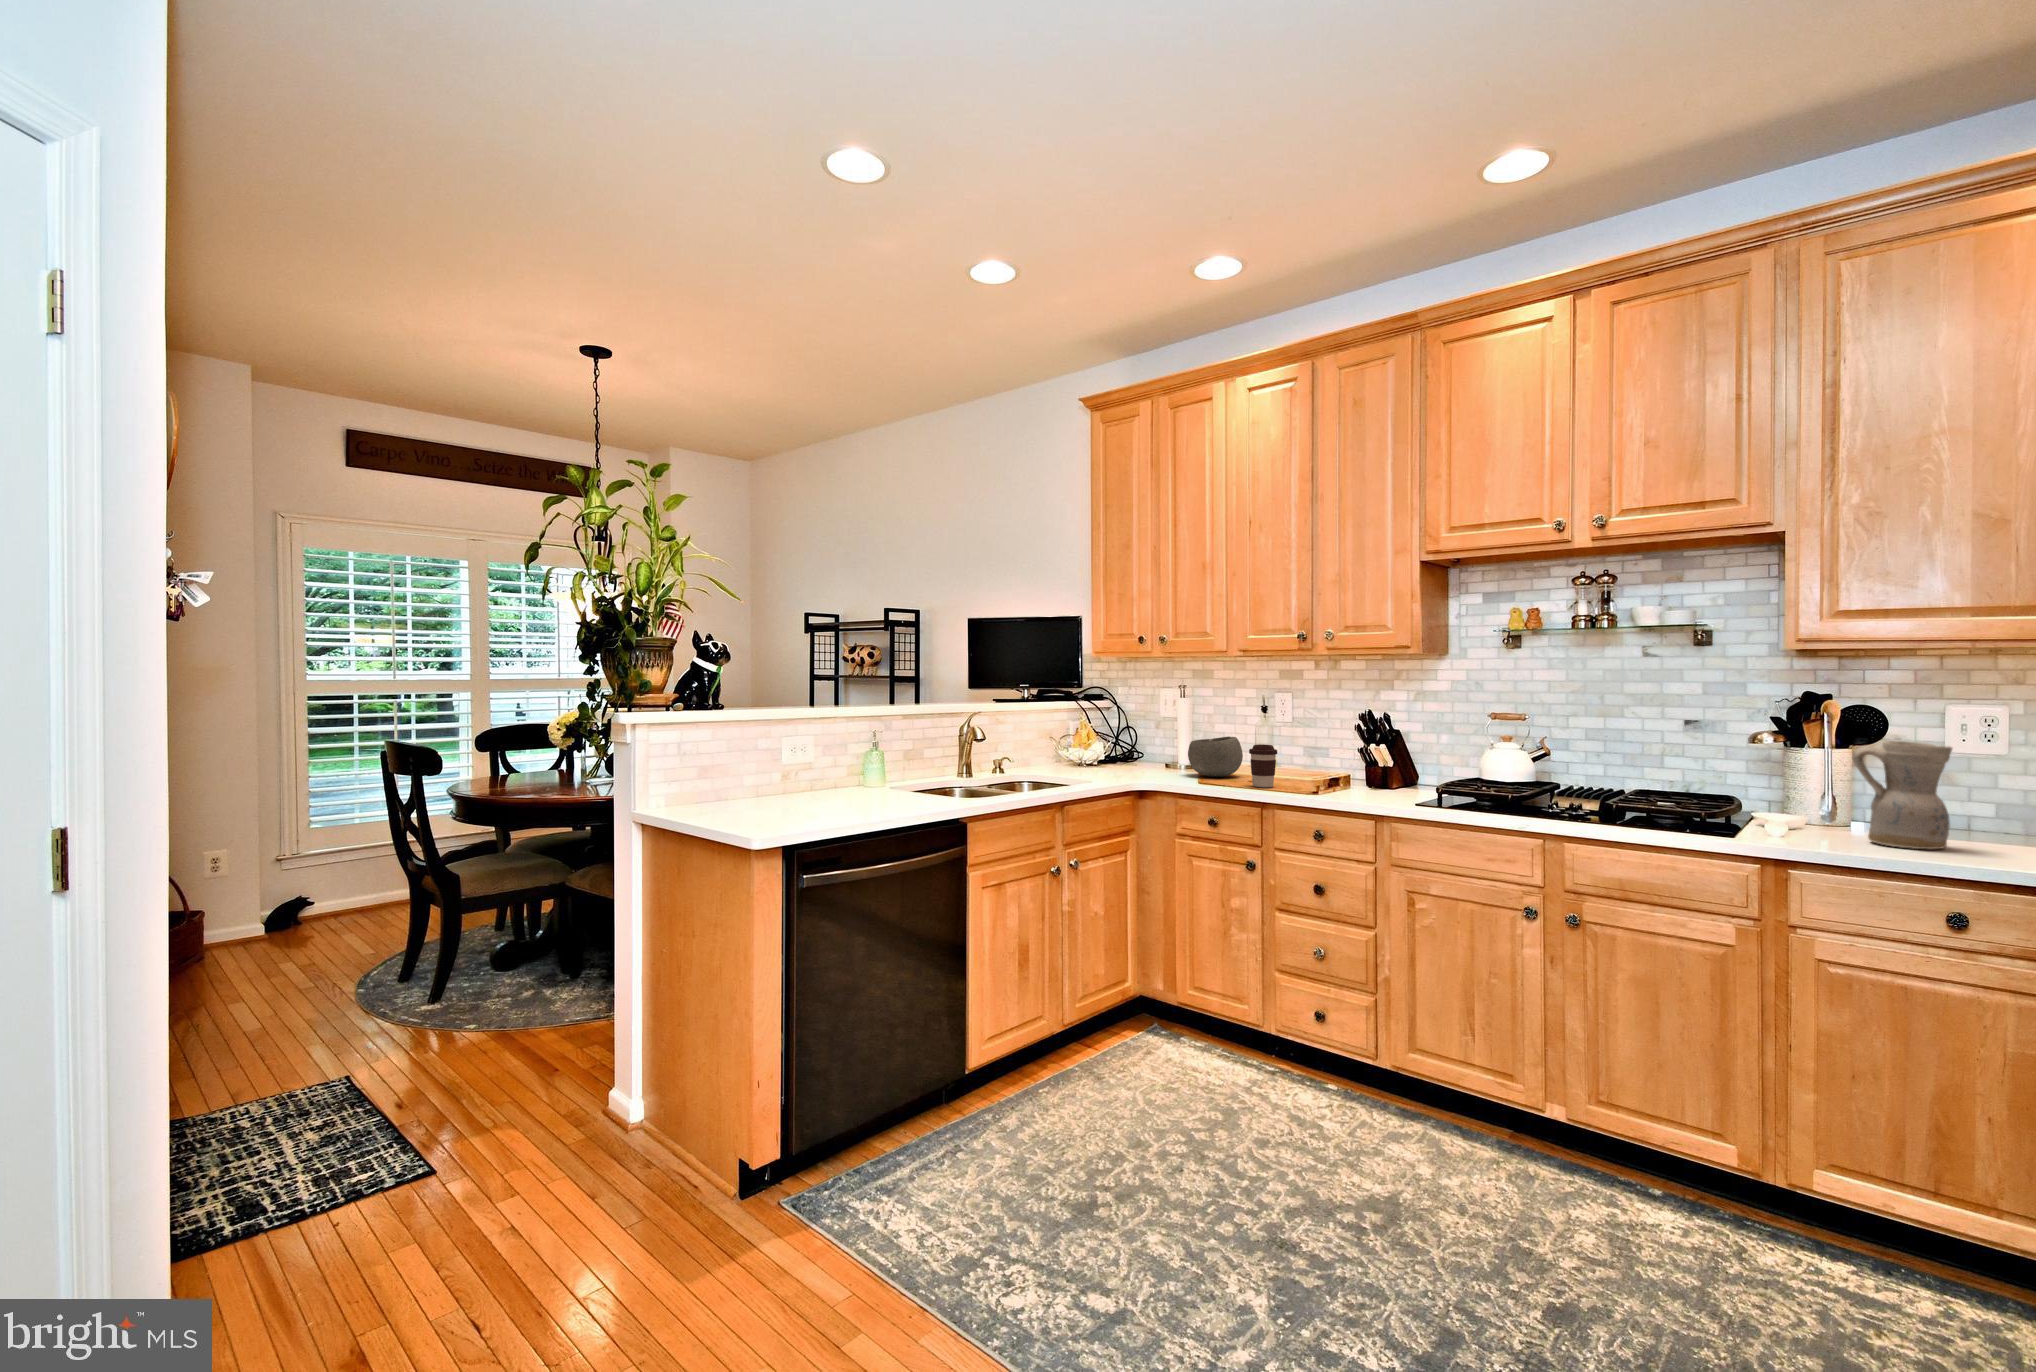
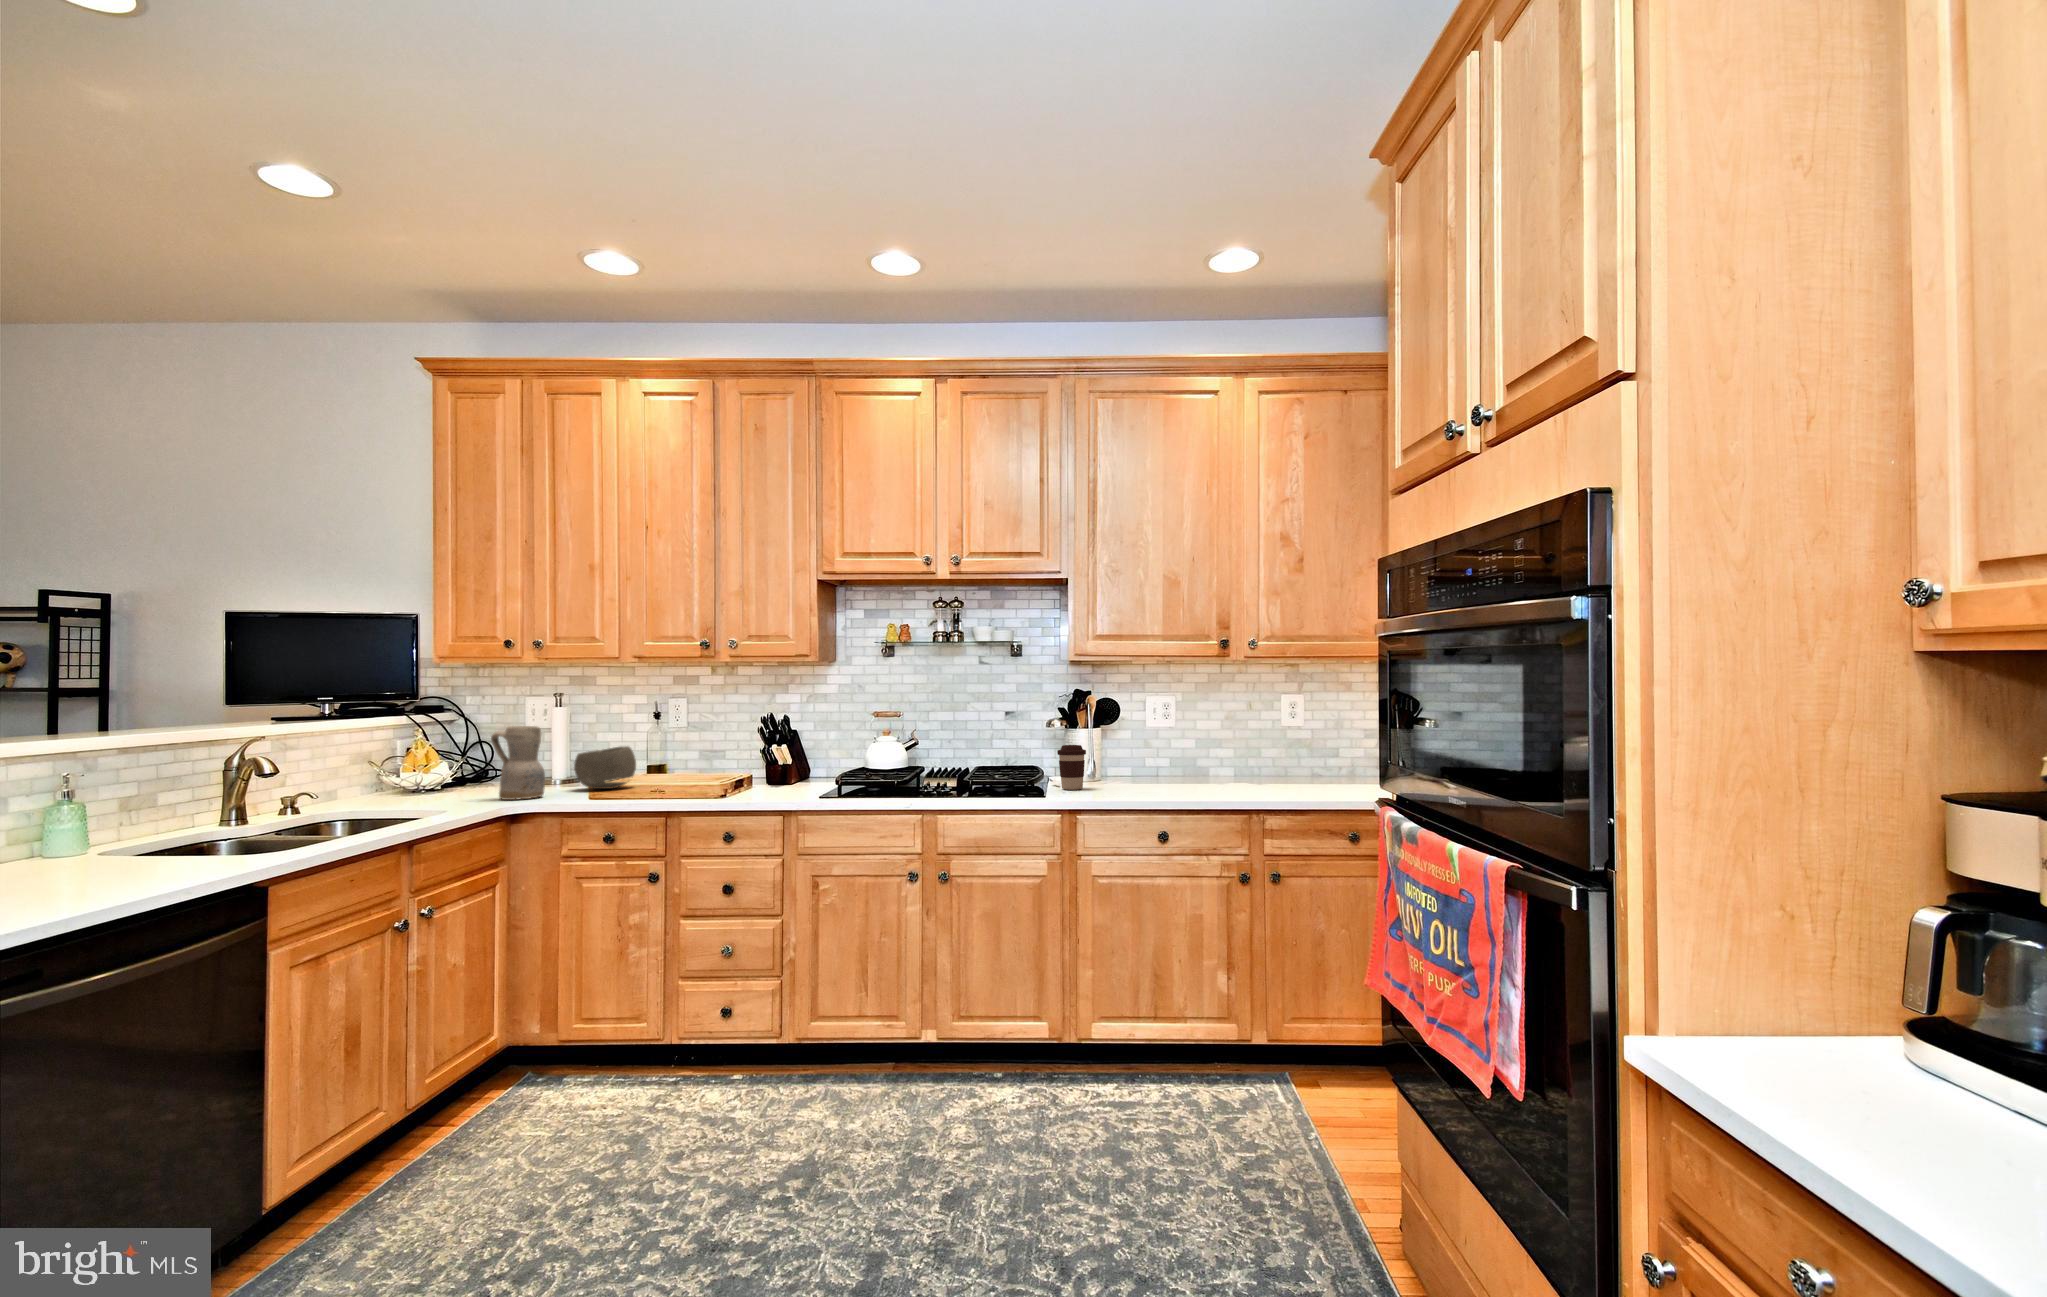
ceramic pitcher: present [1853,741,1952,850] -> present [491,726,545,800]
coffee cup: present [1249,744,1277,787] -> present [1057,745,1086,790]

